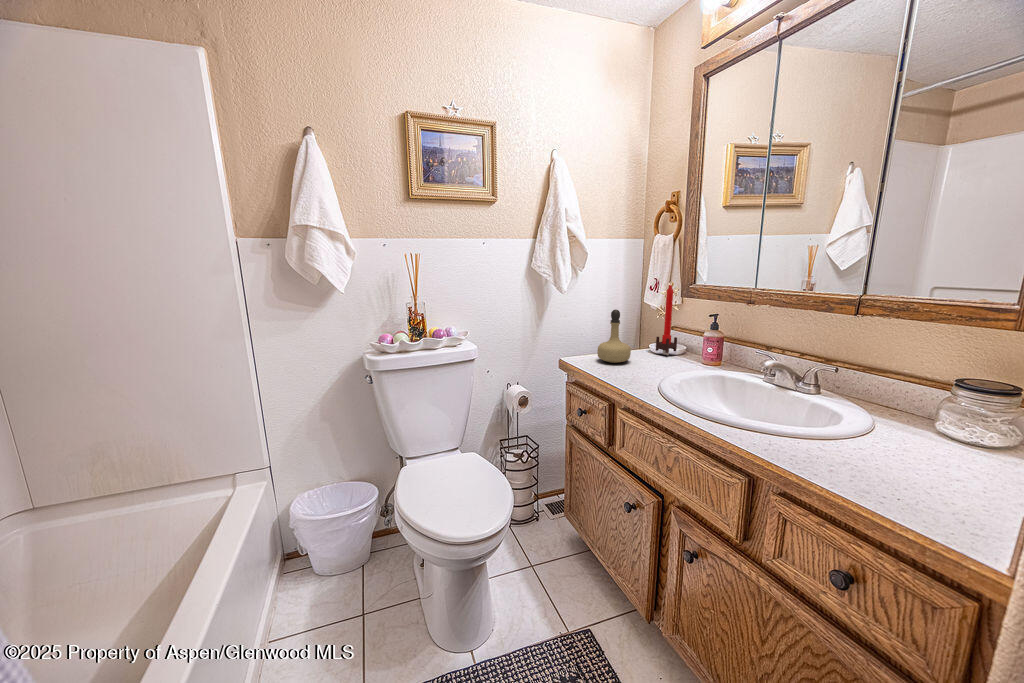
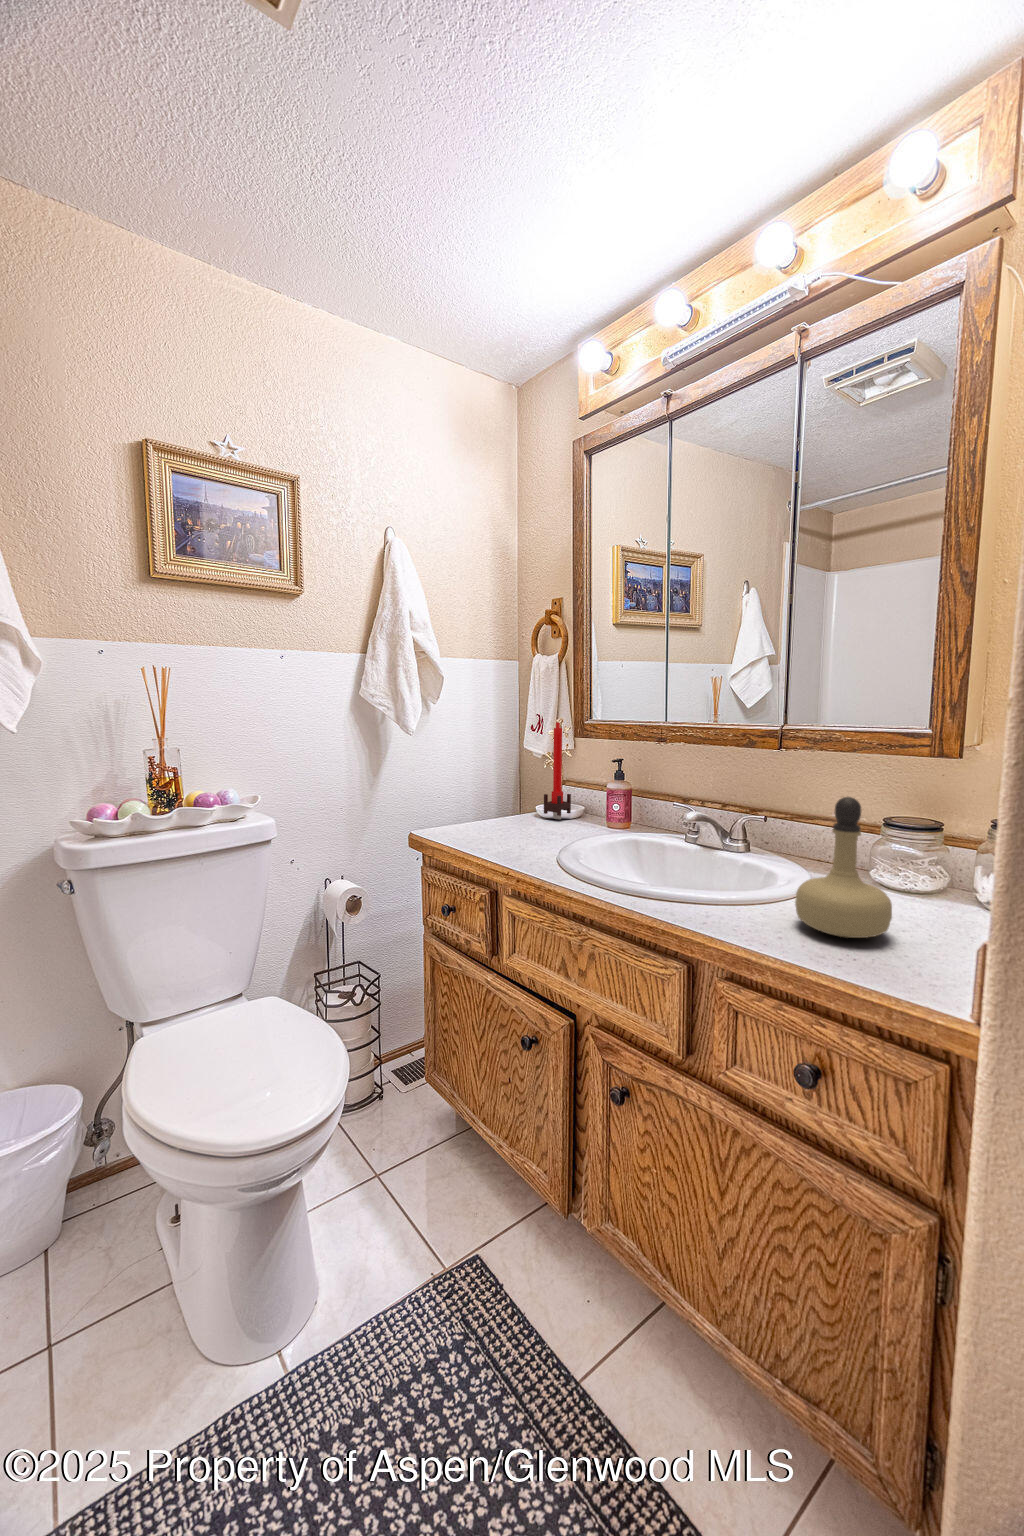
perfume bottle: present [597,309,631,363] -> present [795,797,892,938]

